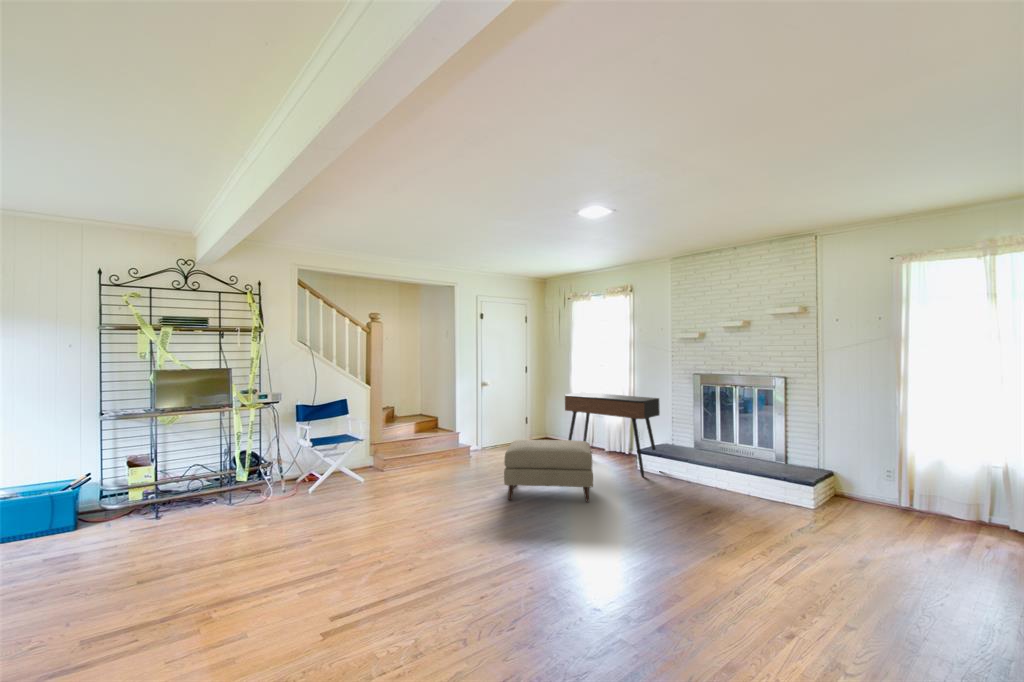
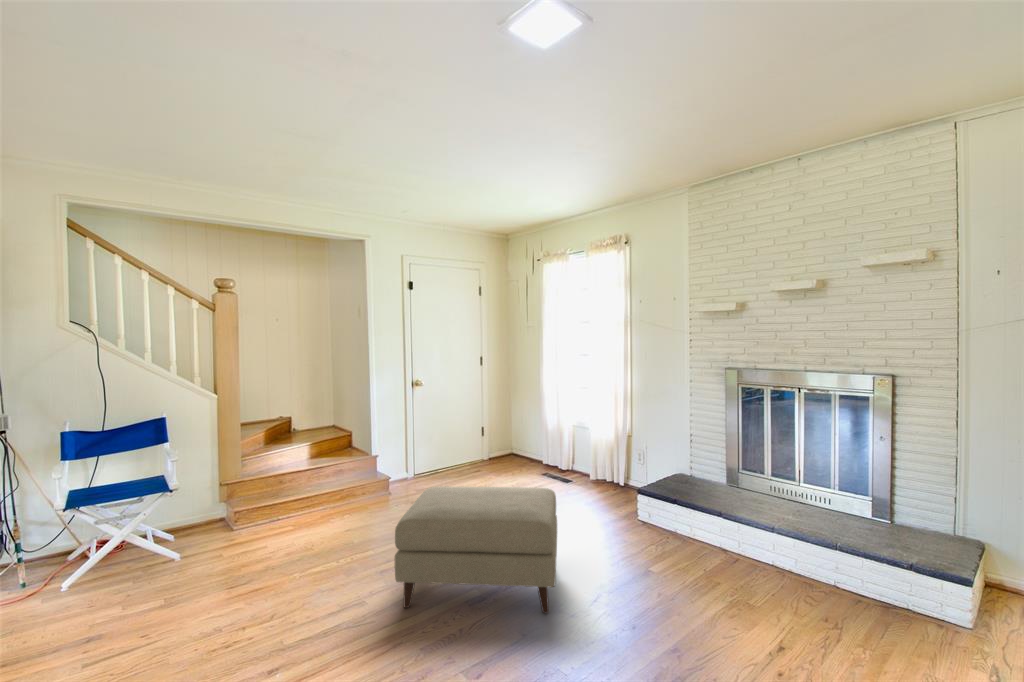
console table: present [565,392,660,477] -> none [526,395,673,538]

